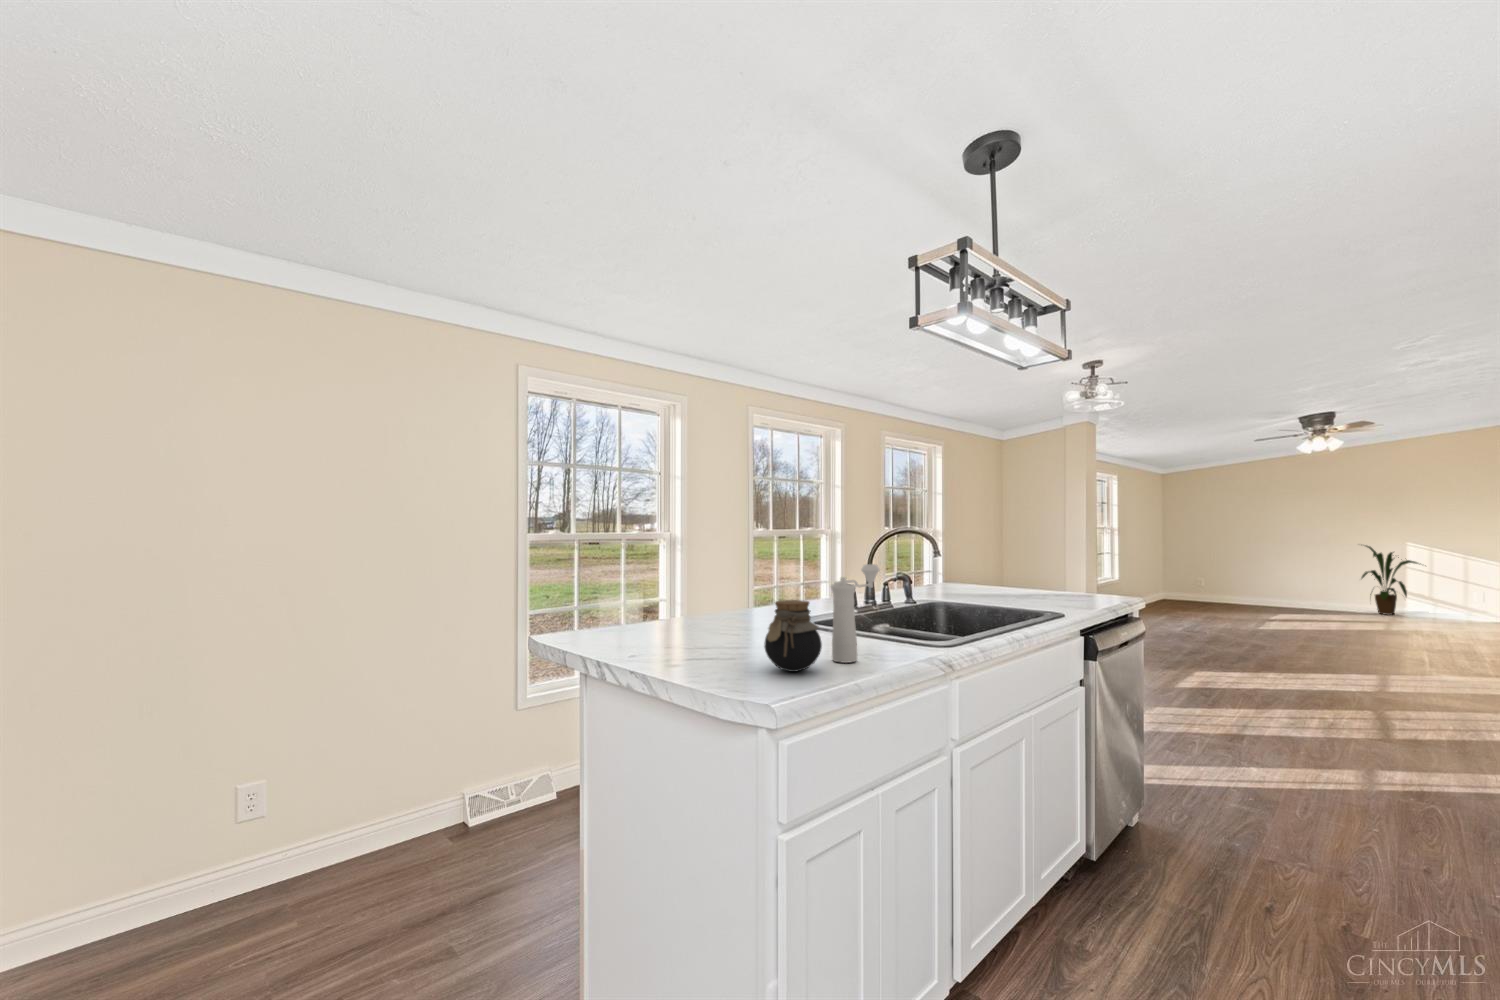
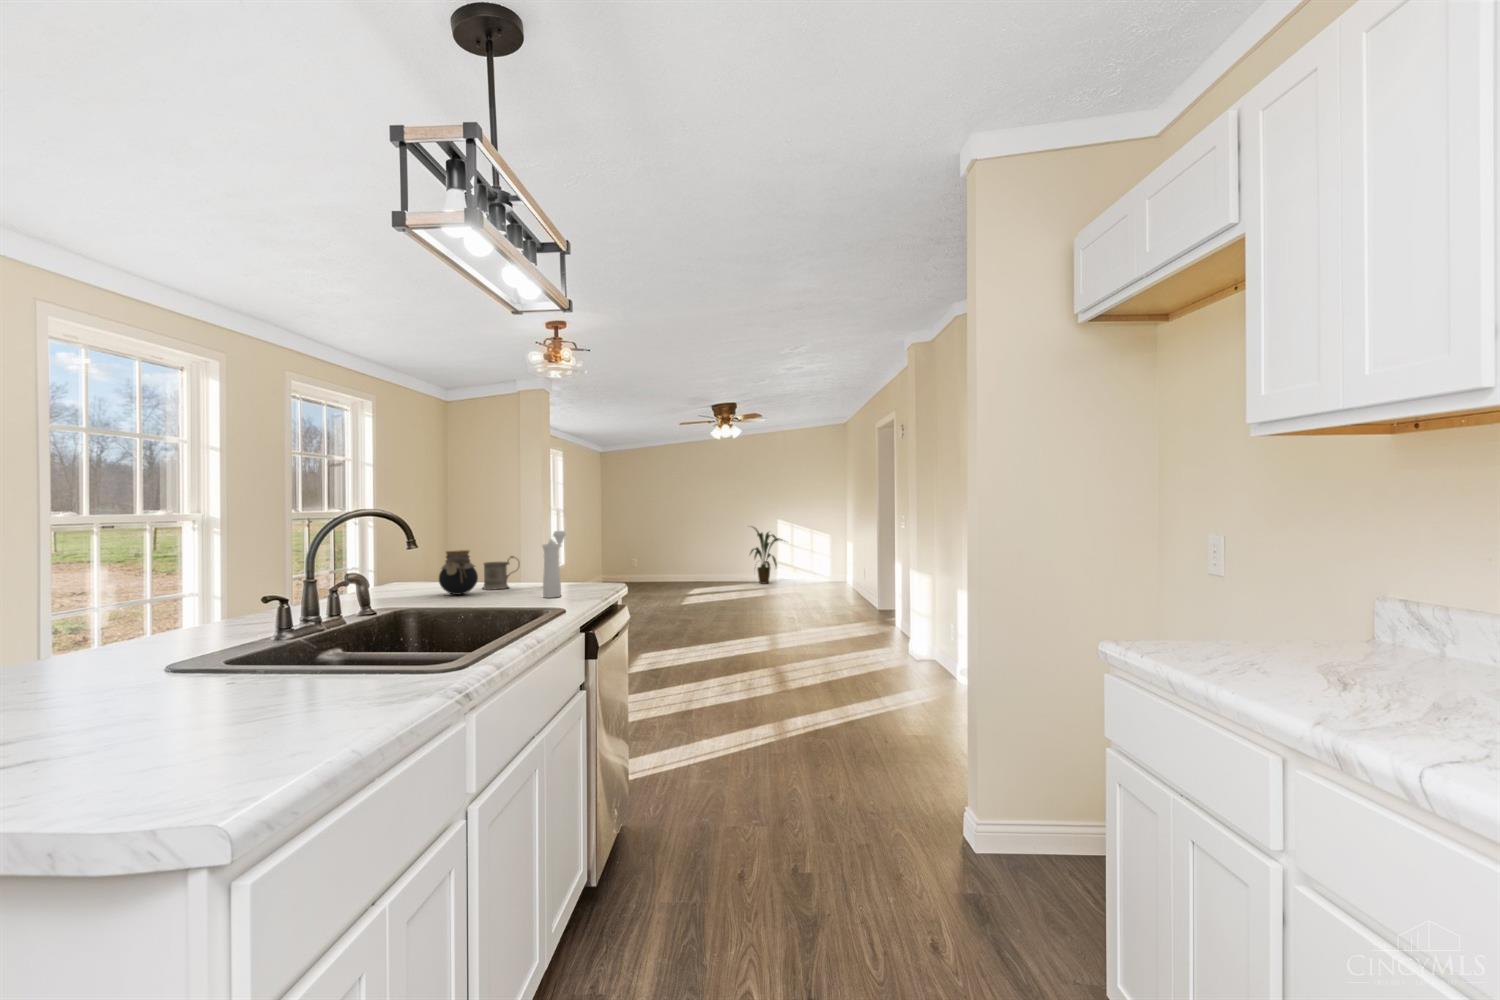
pepper mill: present [831,564,879,663] -> present [542,531,566,598]
mug: none [1004,565,1035,592] -> present [483,556,520,590]
jar: present [764,600,822,672] -> present [439,550,478,595]

